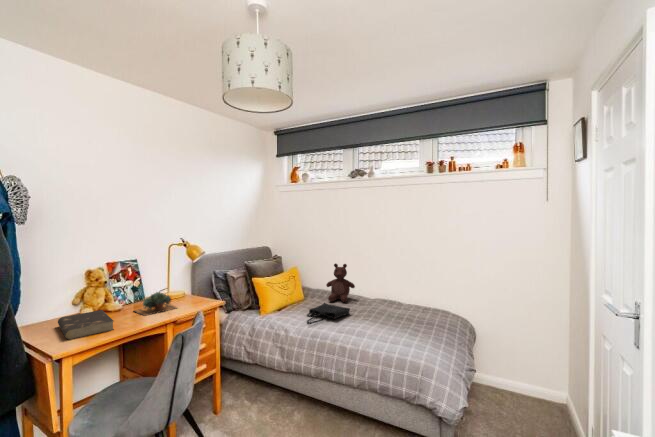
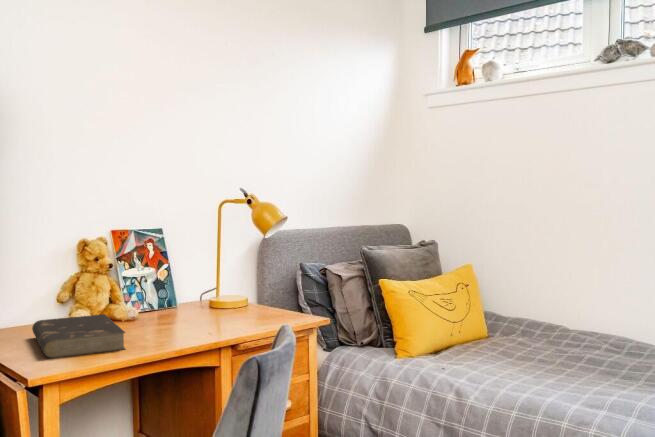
teddy bear: present [326,264,355,302] -> none [540,258,610,346]
succulent plant: present [134,292,177,316] -> none [157,289,239,332]
tote bag: present [307,303,350,324] -> none [504,341,605,382]

